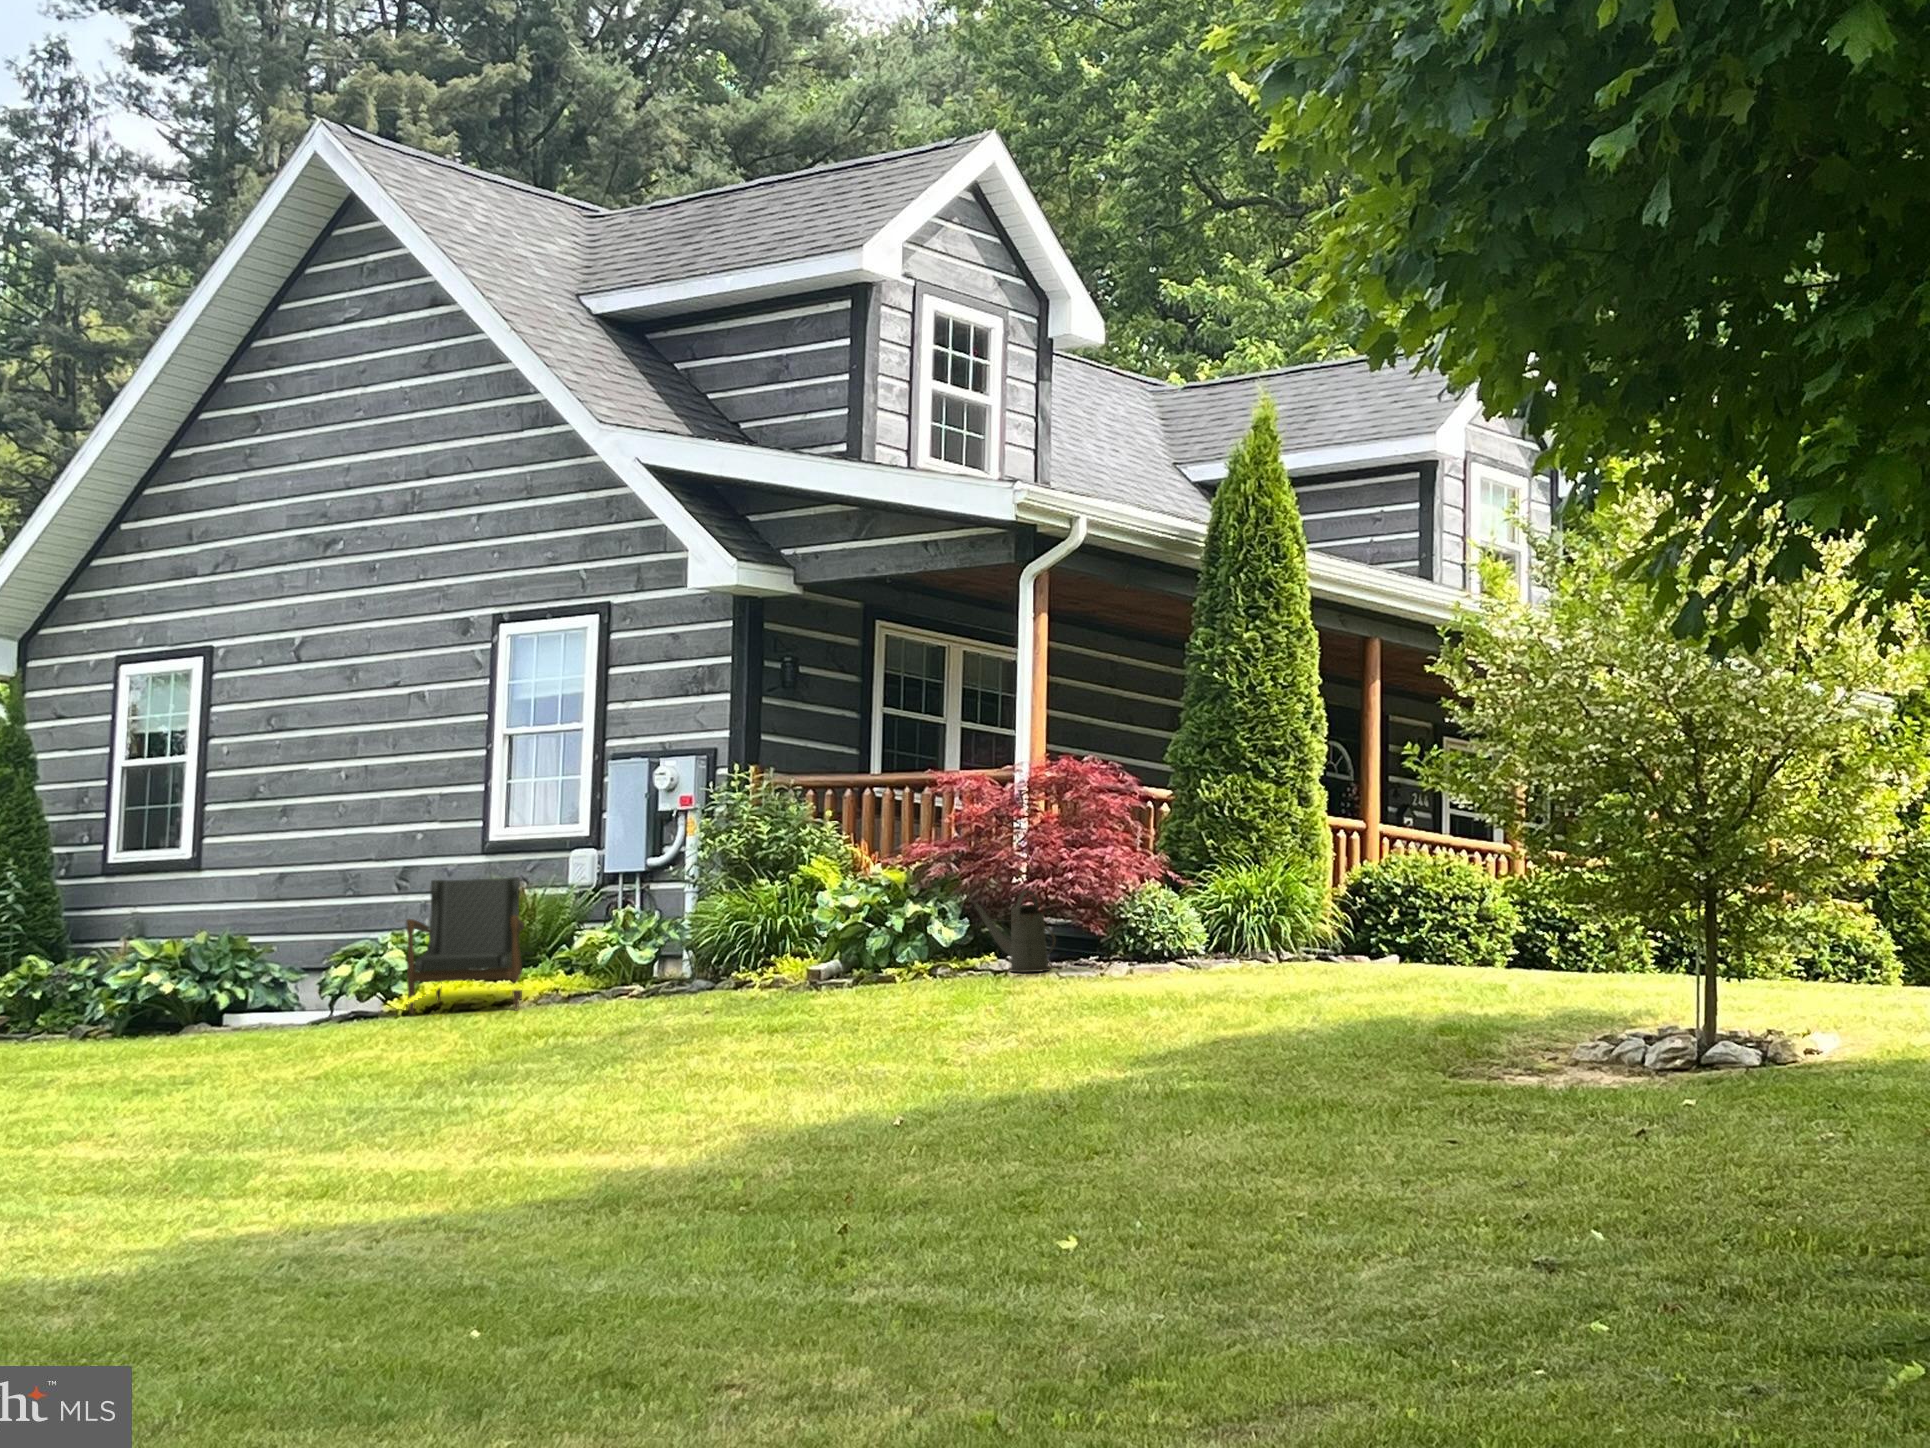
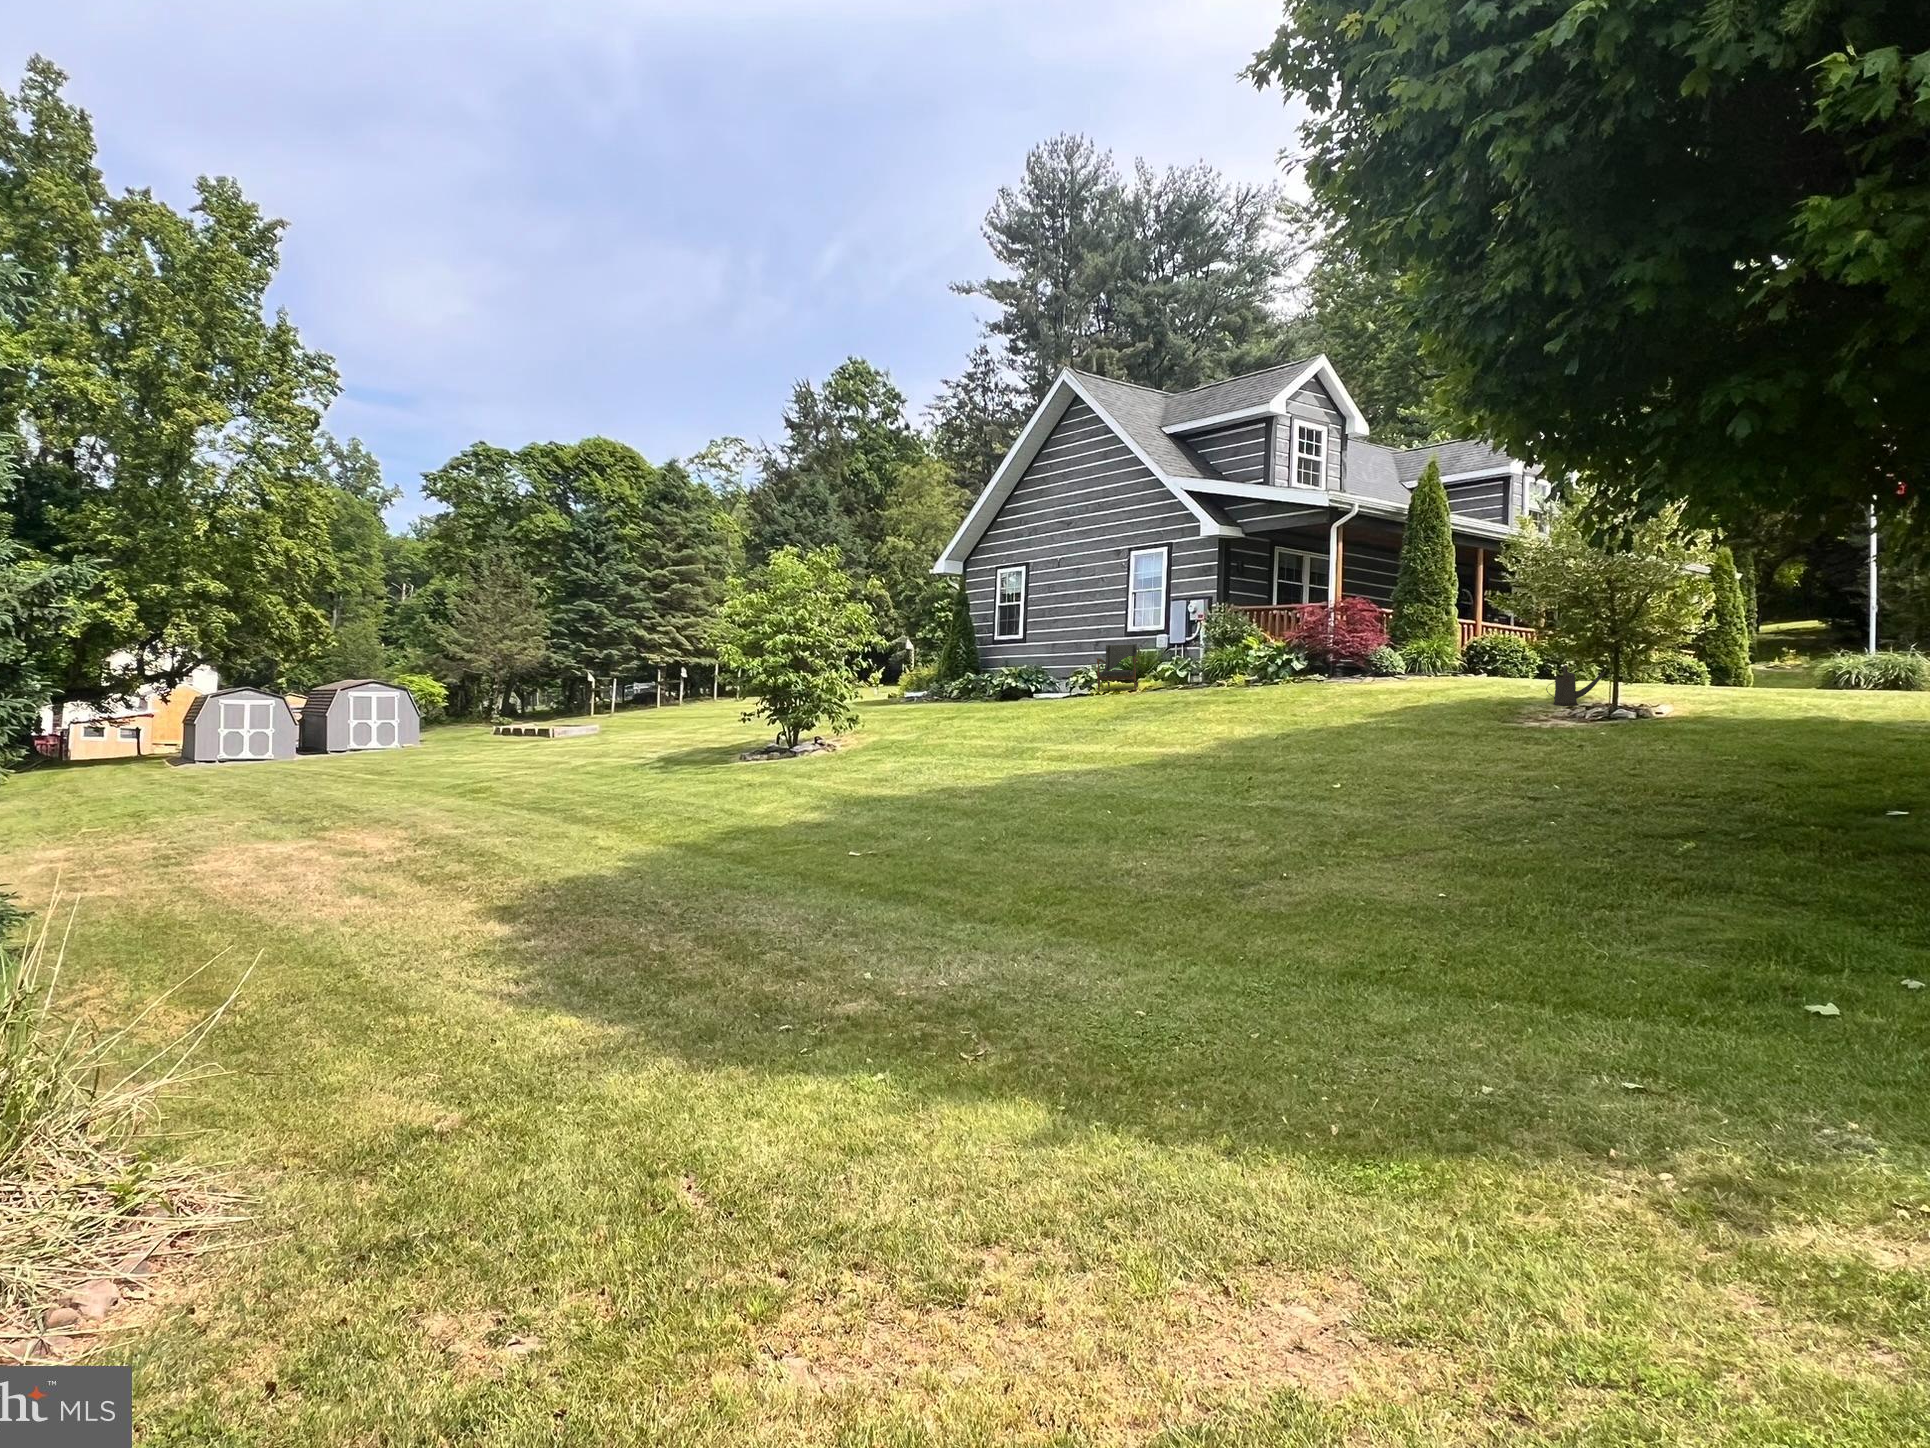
watering can: present [975,891,1056,972] -> present [1546,665,1605,705]

